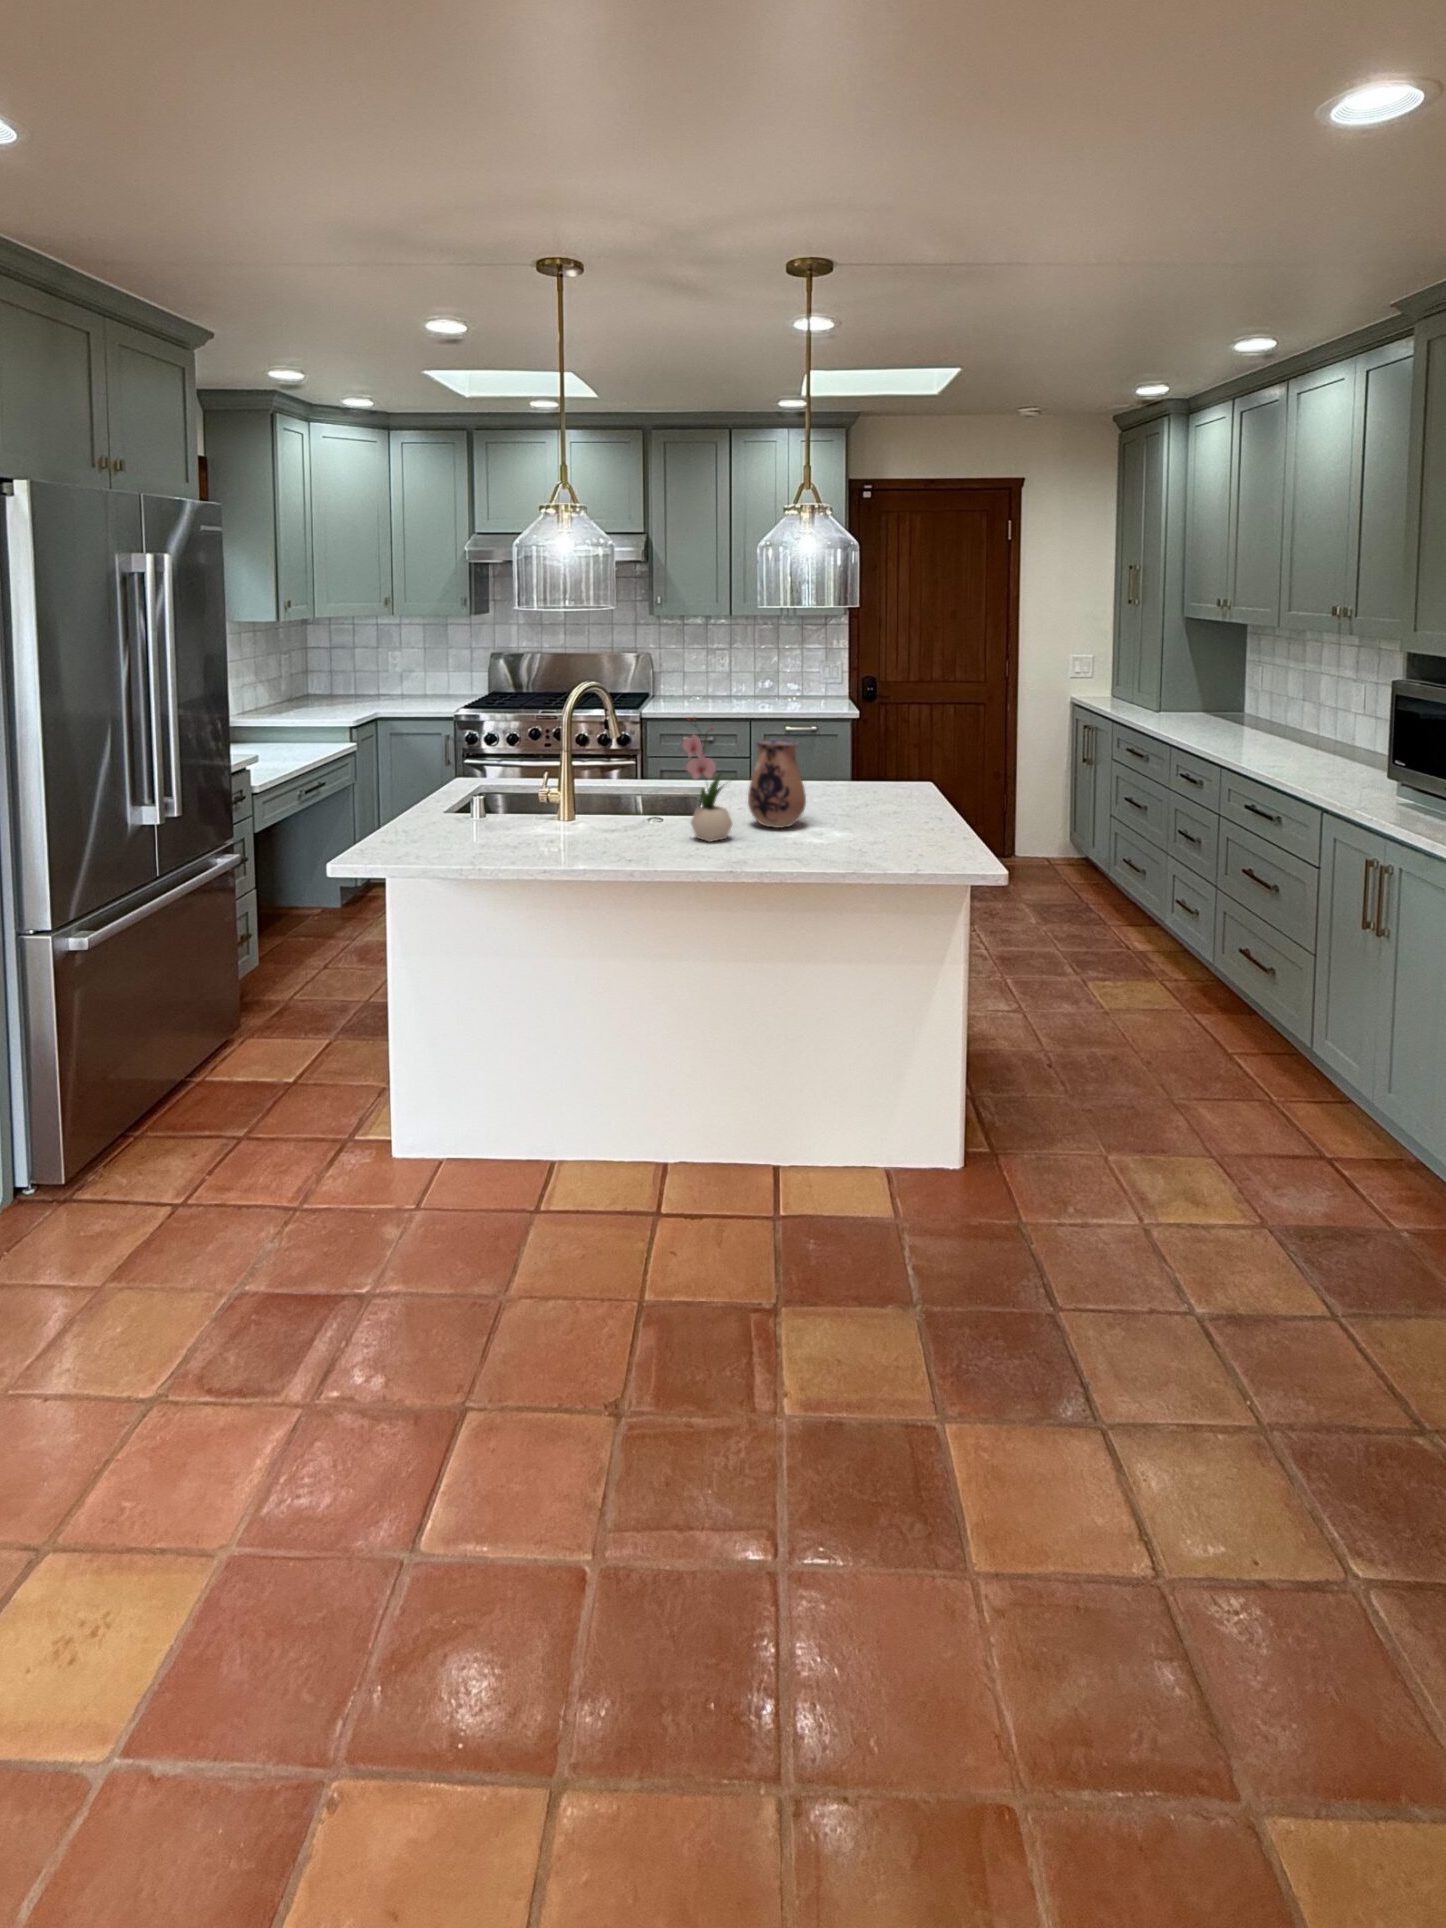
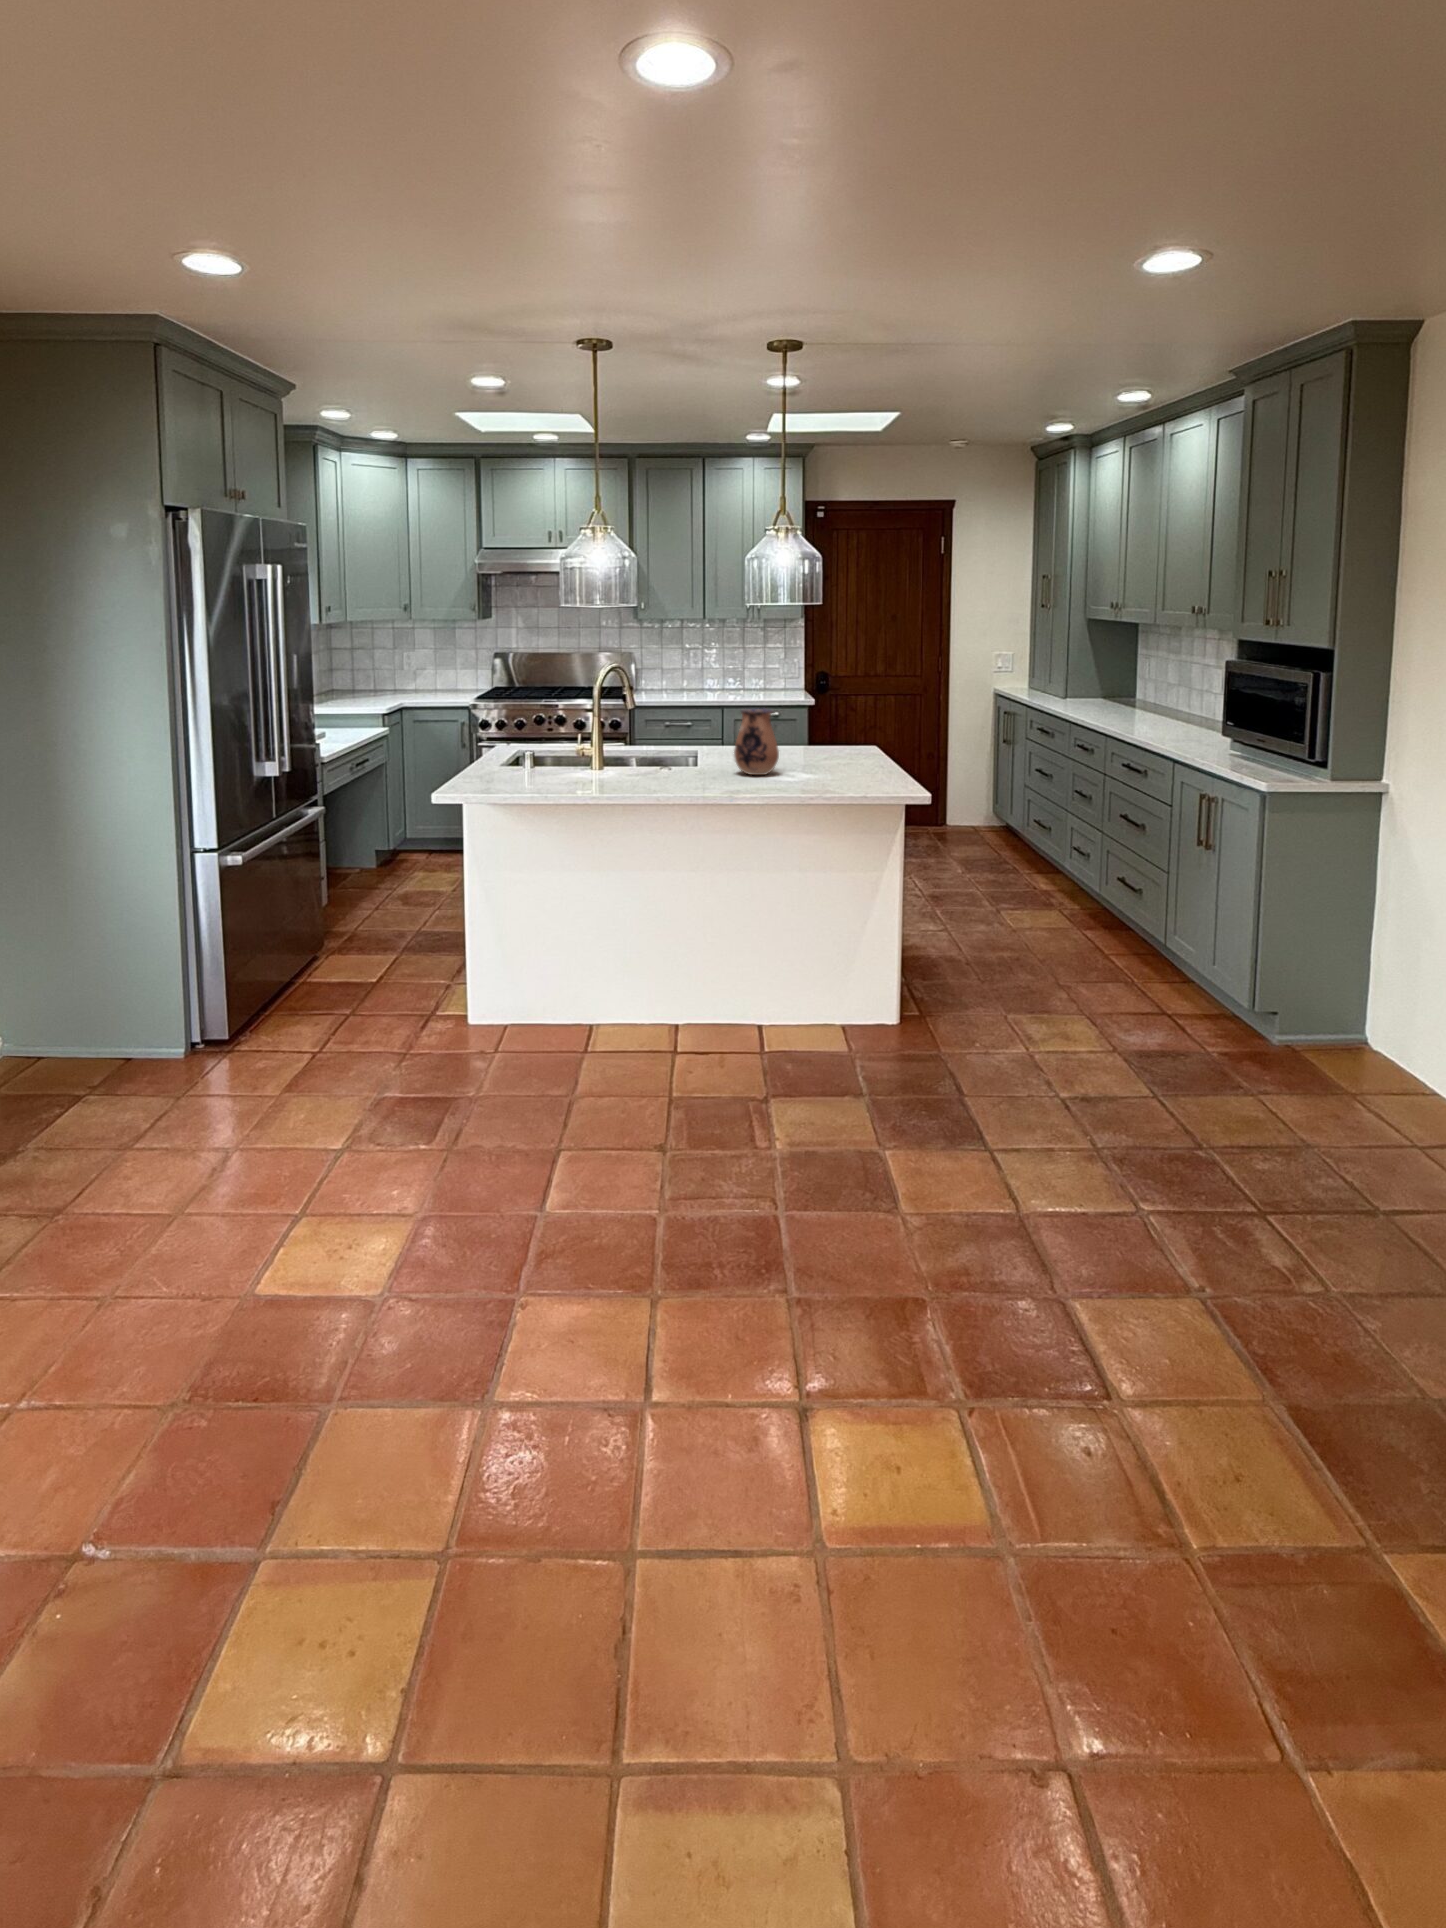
flower arrangement: present [682,717,732,842] -> none [686,689,729,784]

